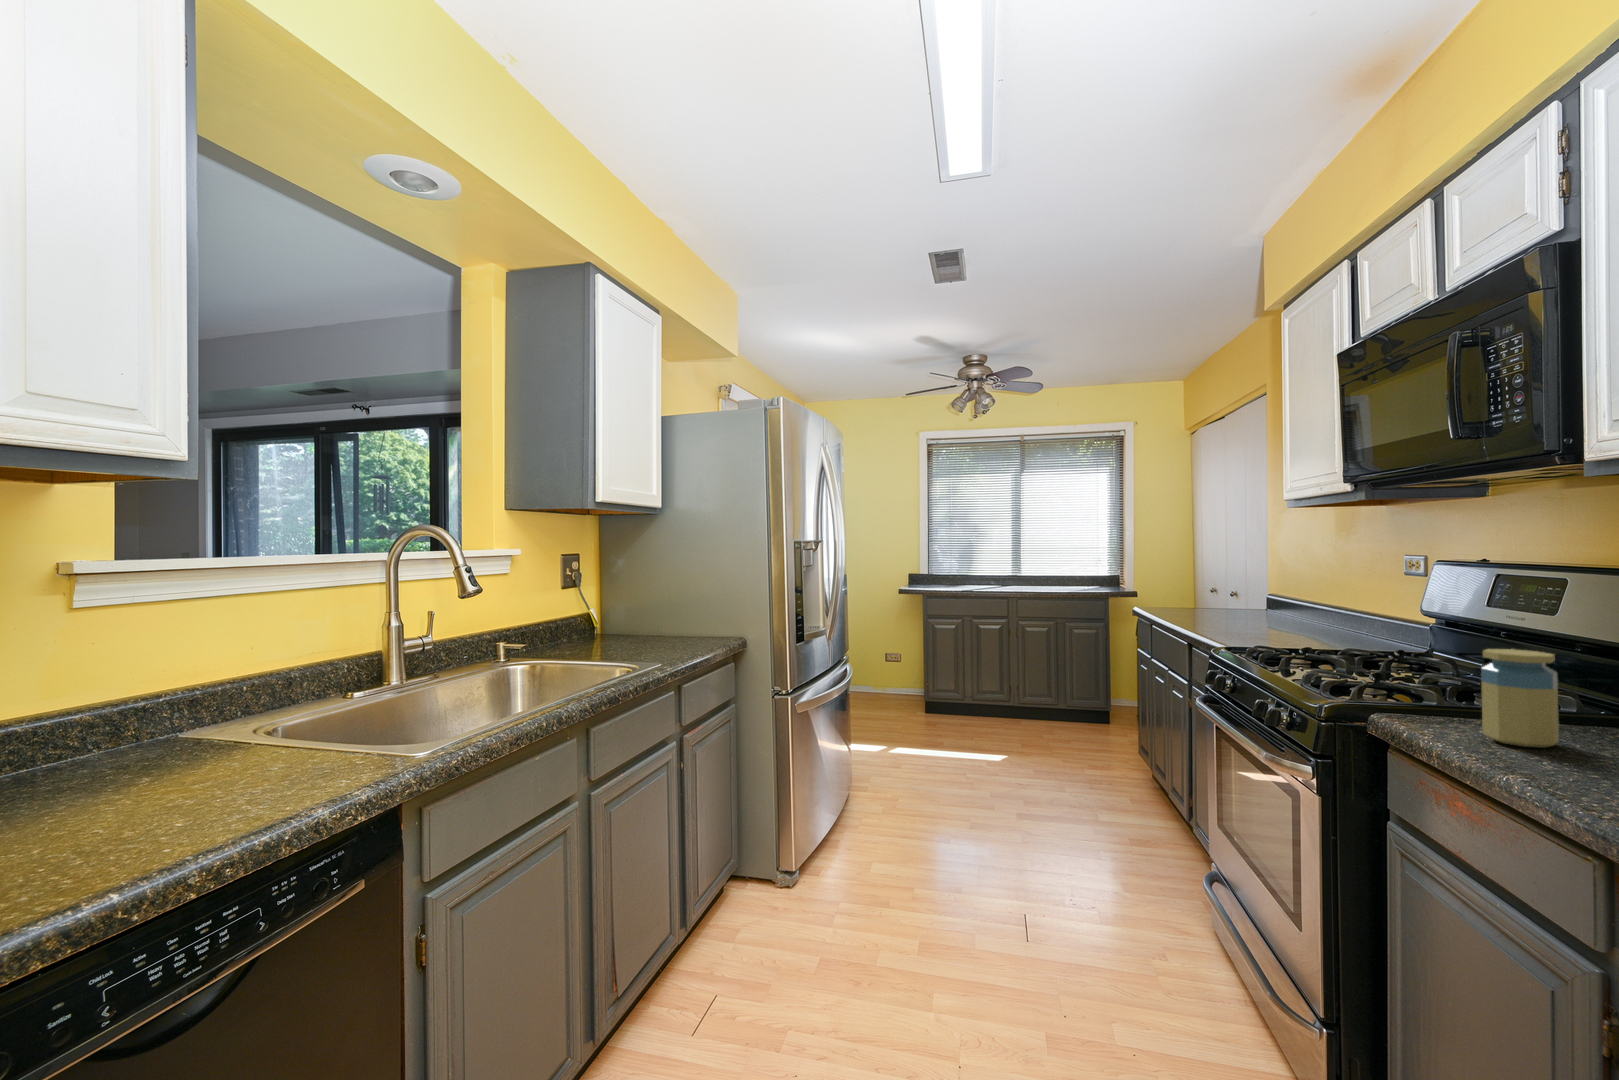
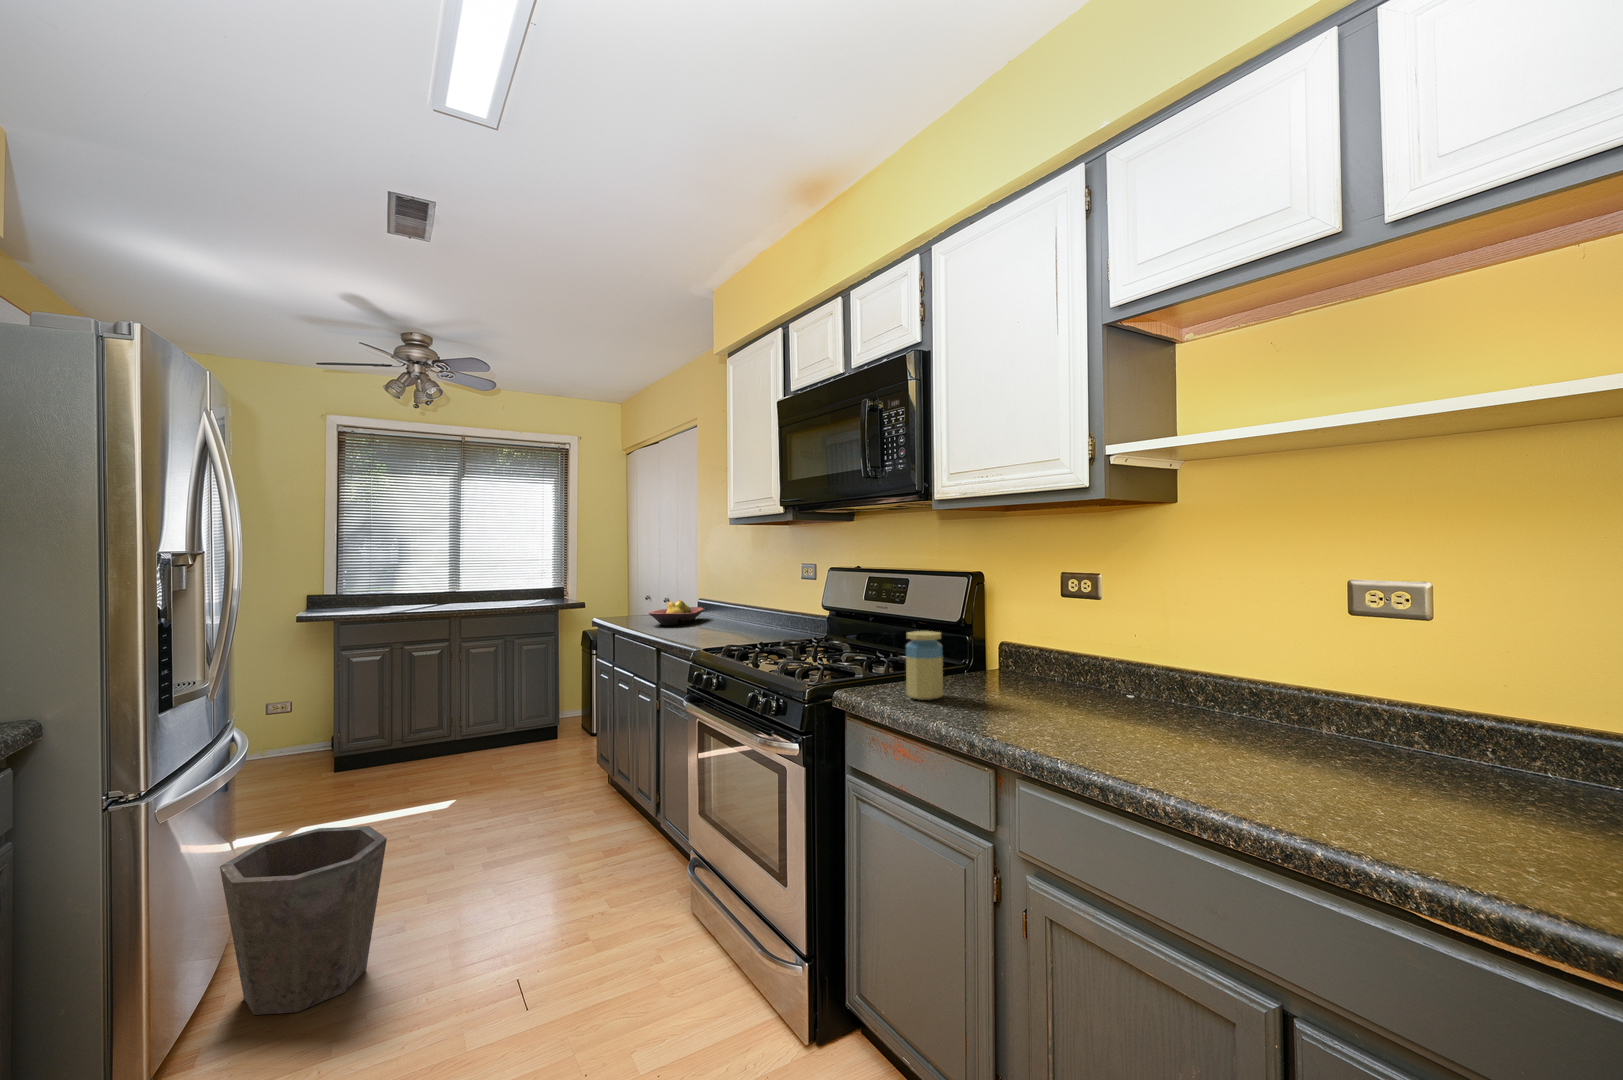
fruit bowl: none [1188,592,1261,619] -> present [649,600,704,625]
waste bin: none [832,749,933,879] -> present [220,826,387,1015]

